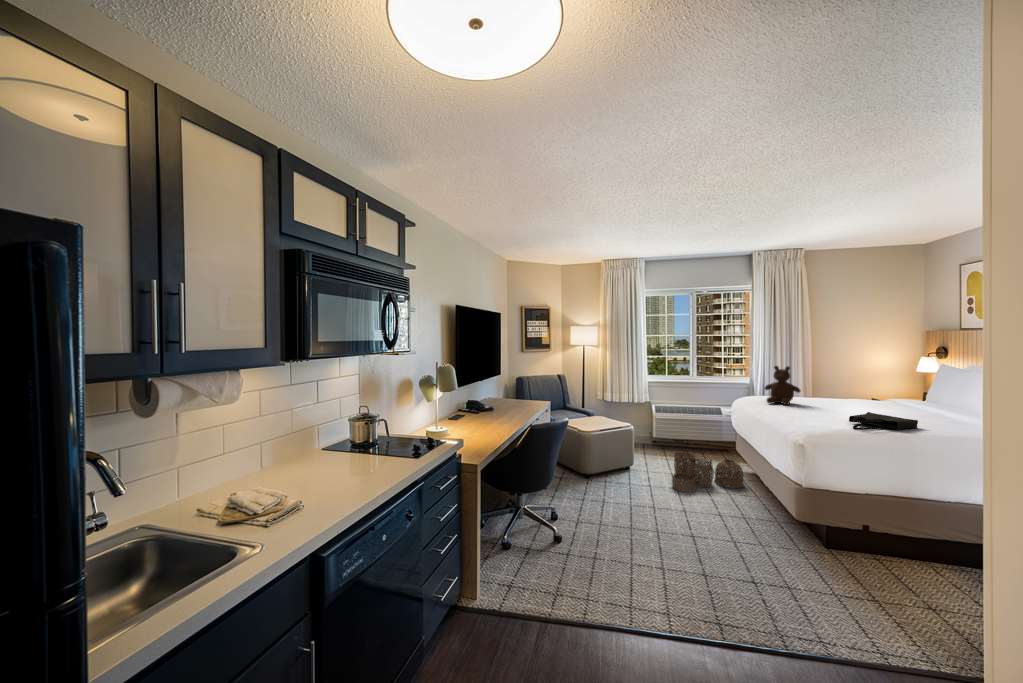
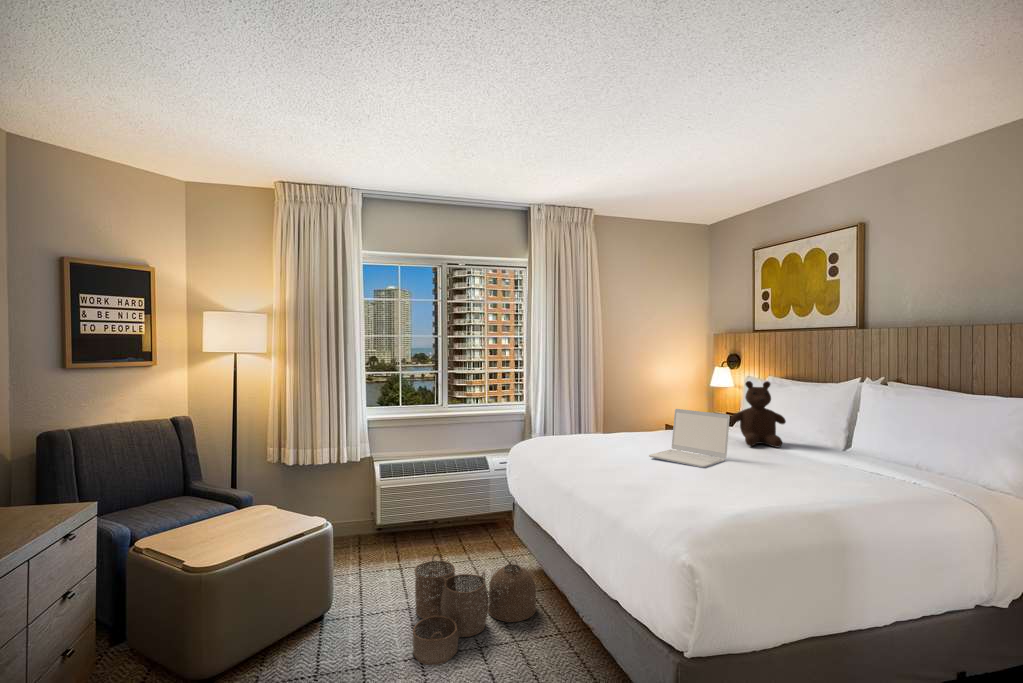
teddy bear: present [765,366,801,405] -> present [731,381,786,447]
laptop: none [822,381,884,415] -> present [649,409,730,467]
tote bag: present [849,412,918,430] -> none [721,466,812,512]

